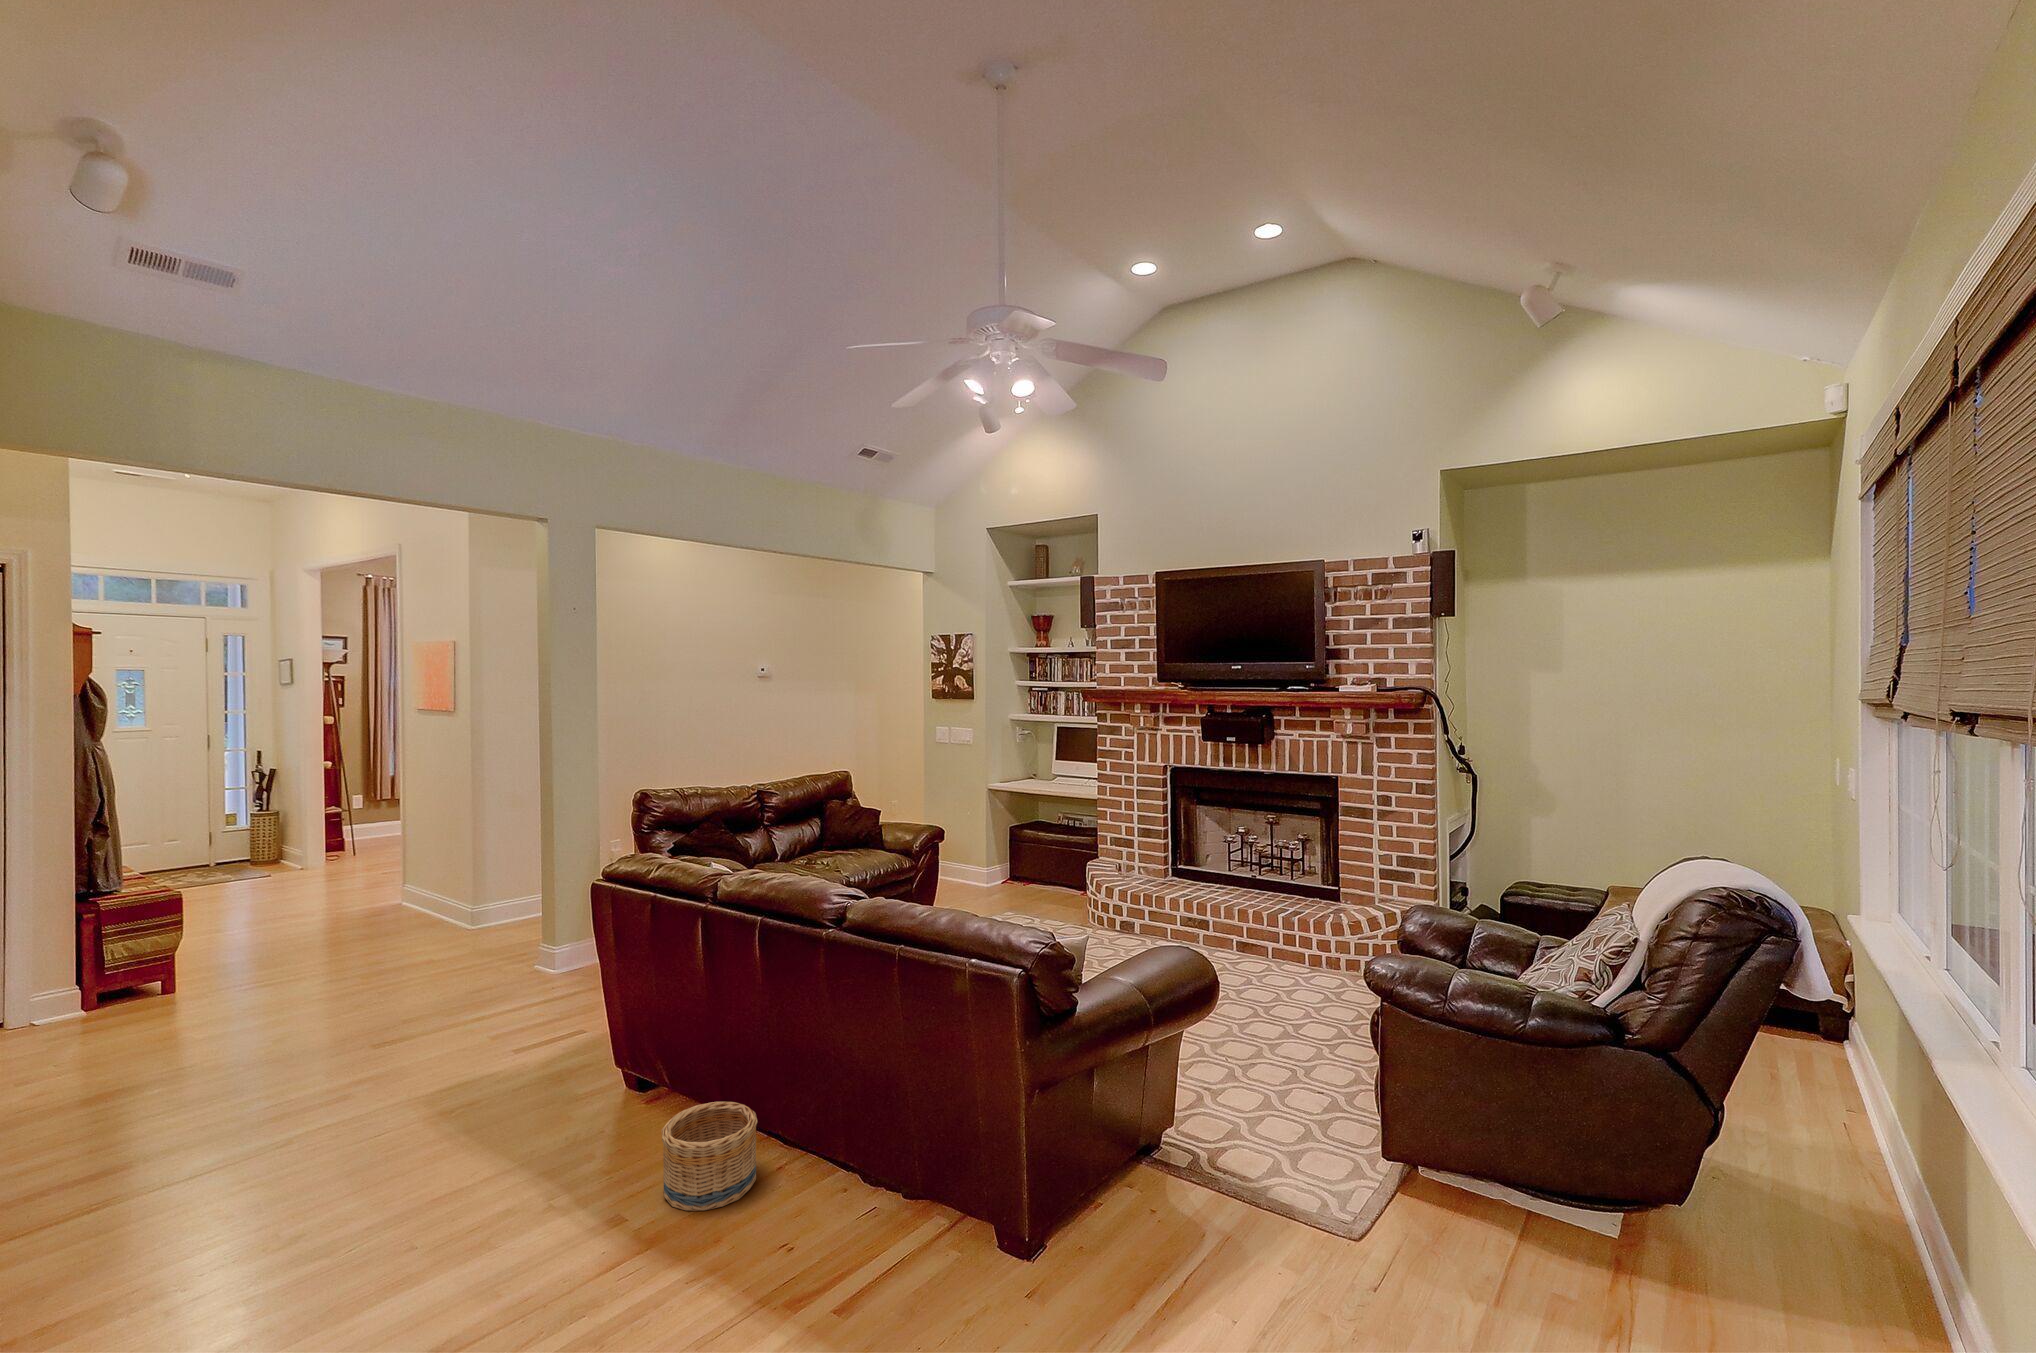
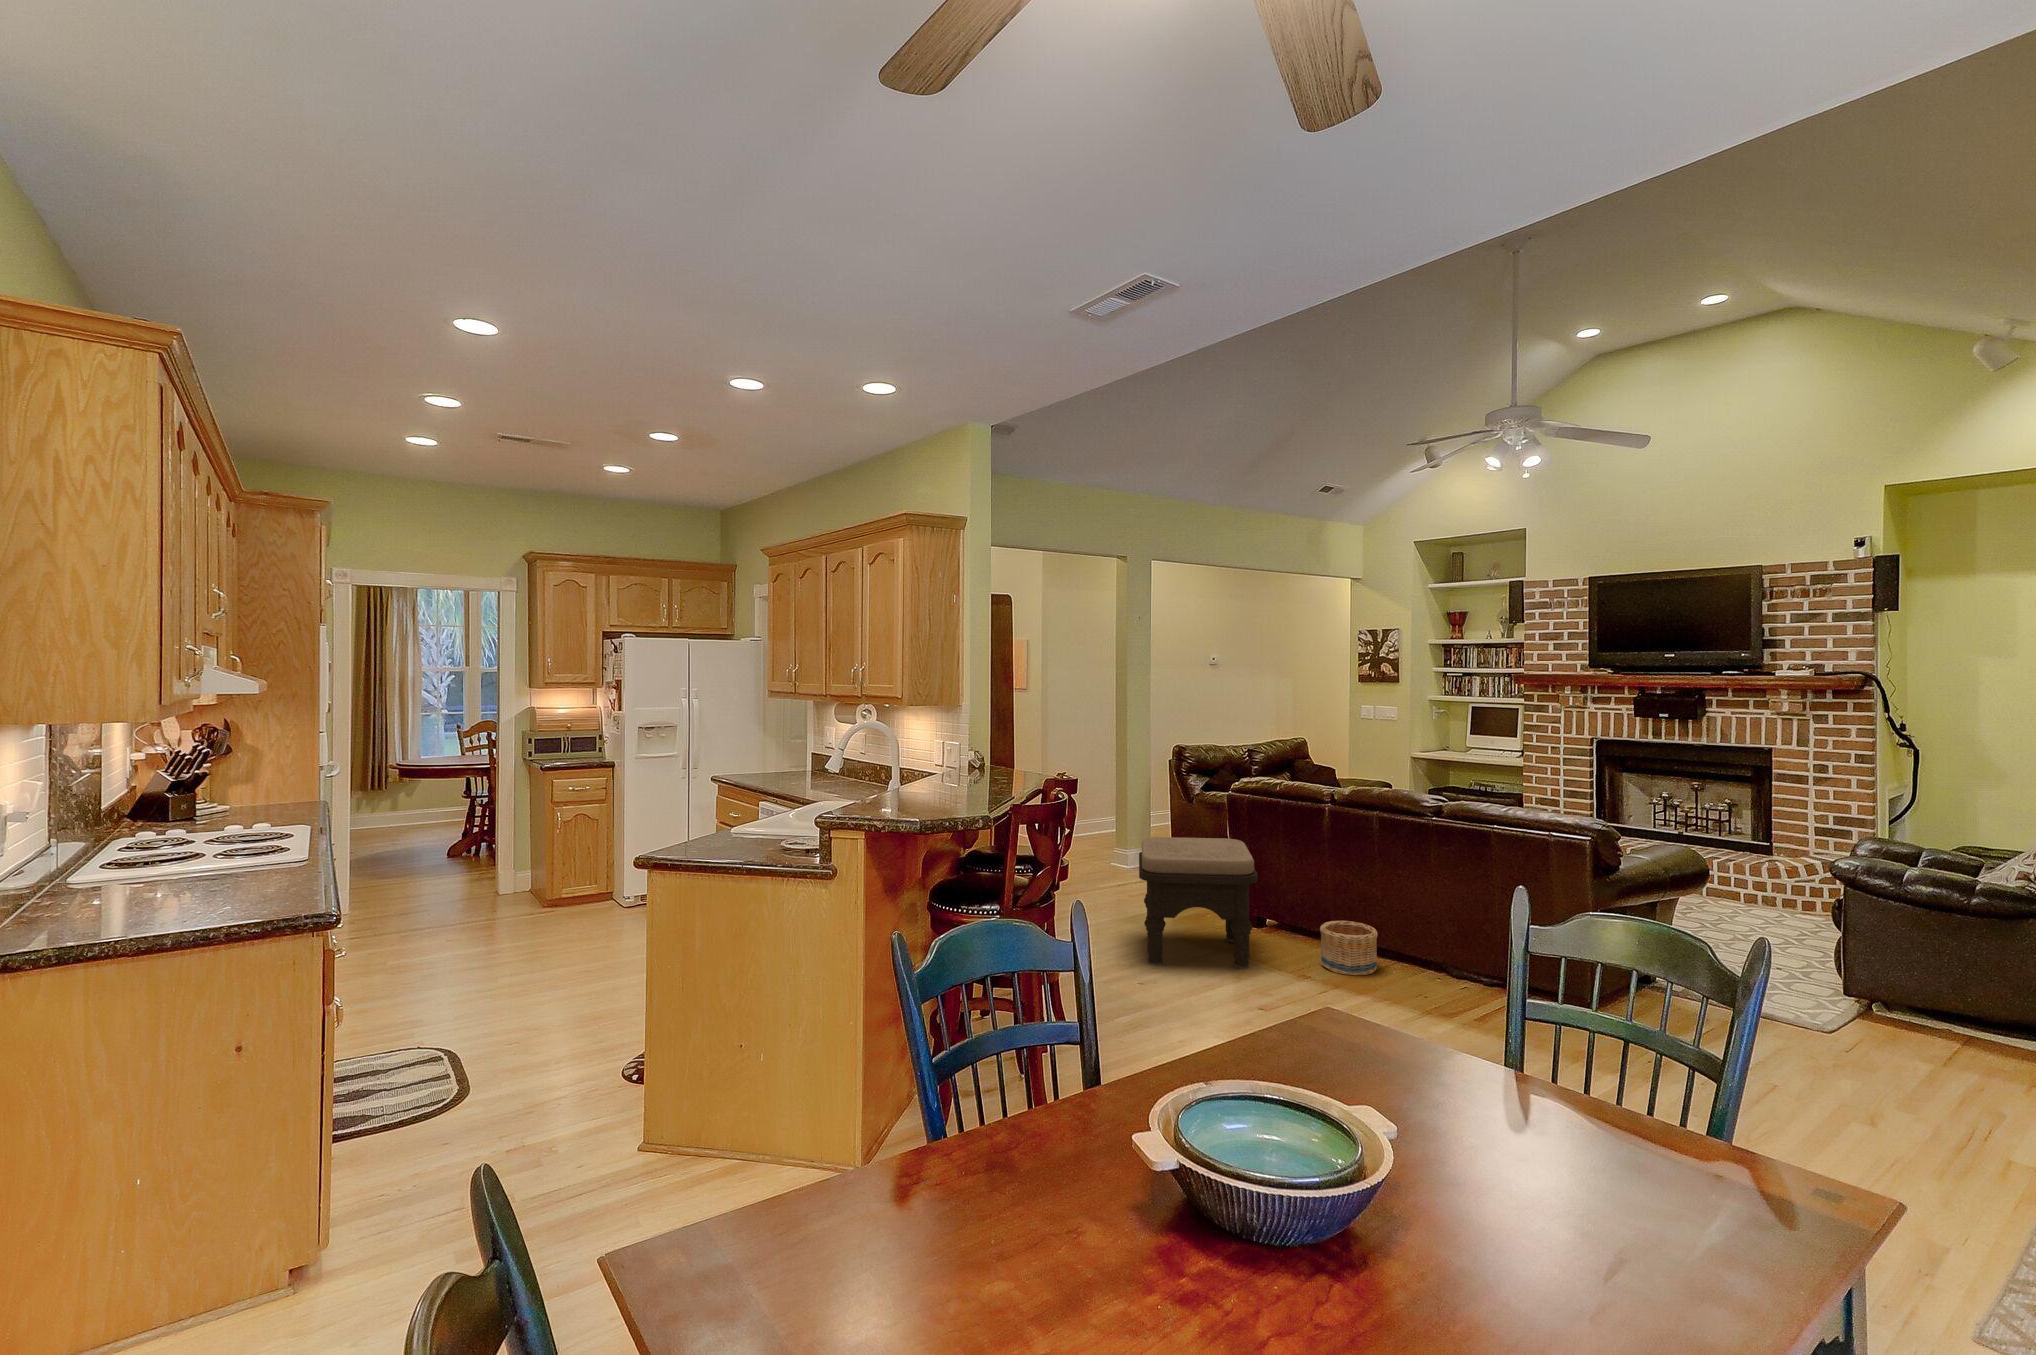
ottoman: none [309,970,584,1242] -> present [1139,837,1257,969]

